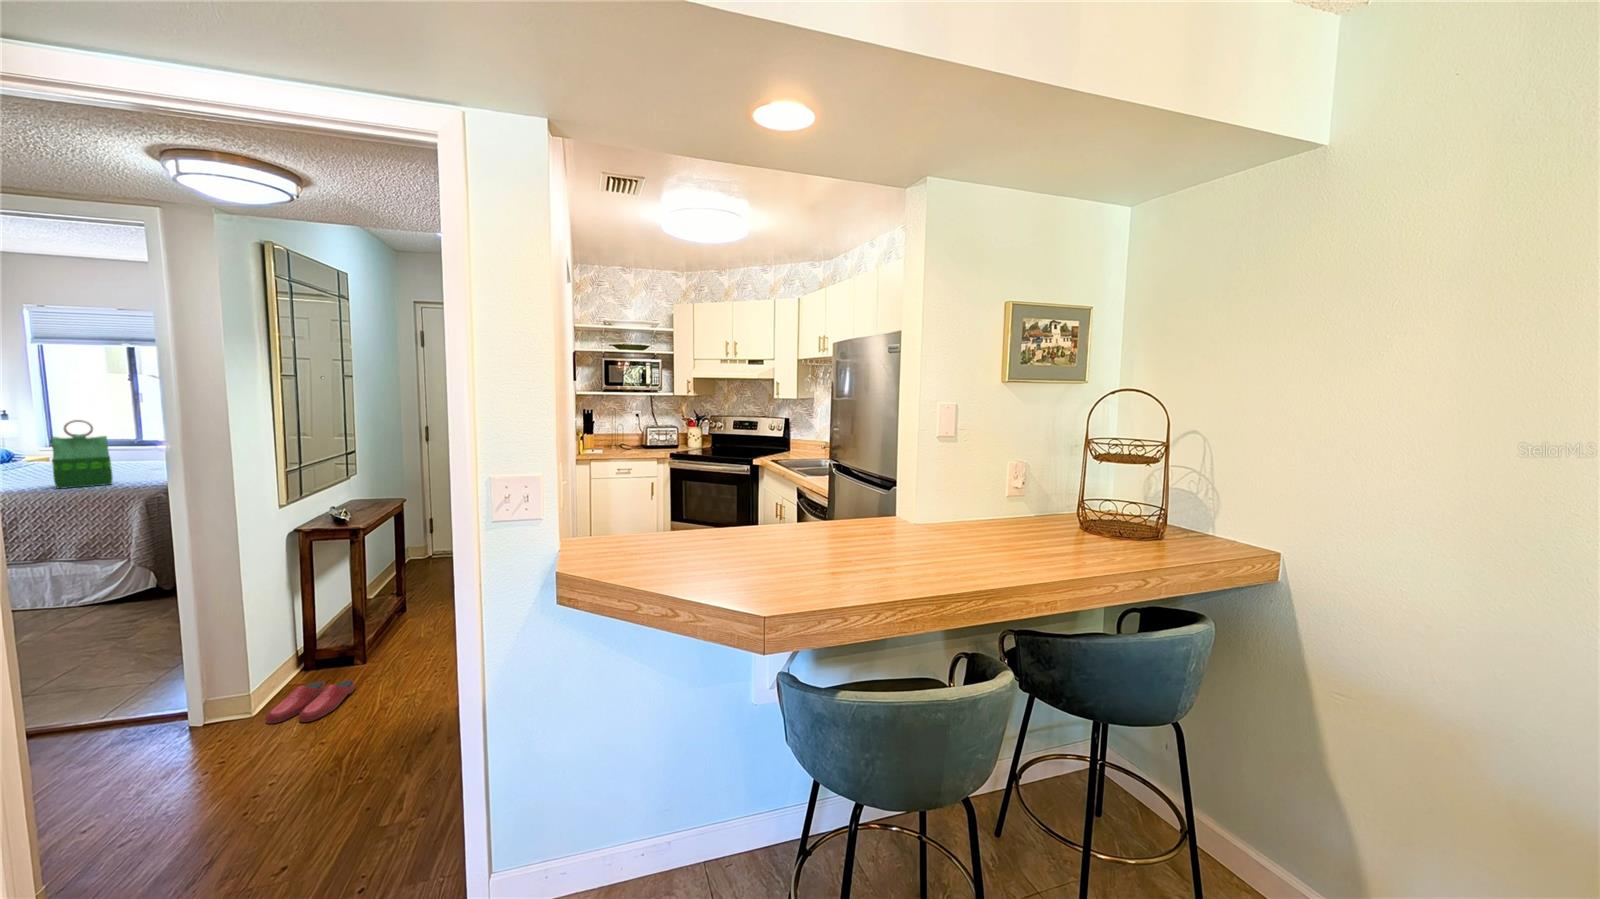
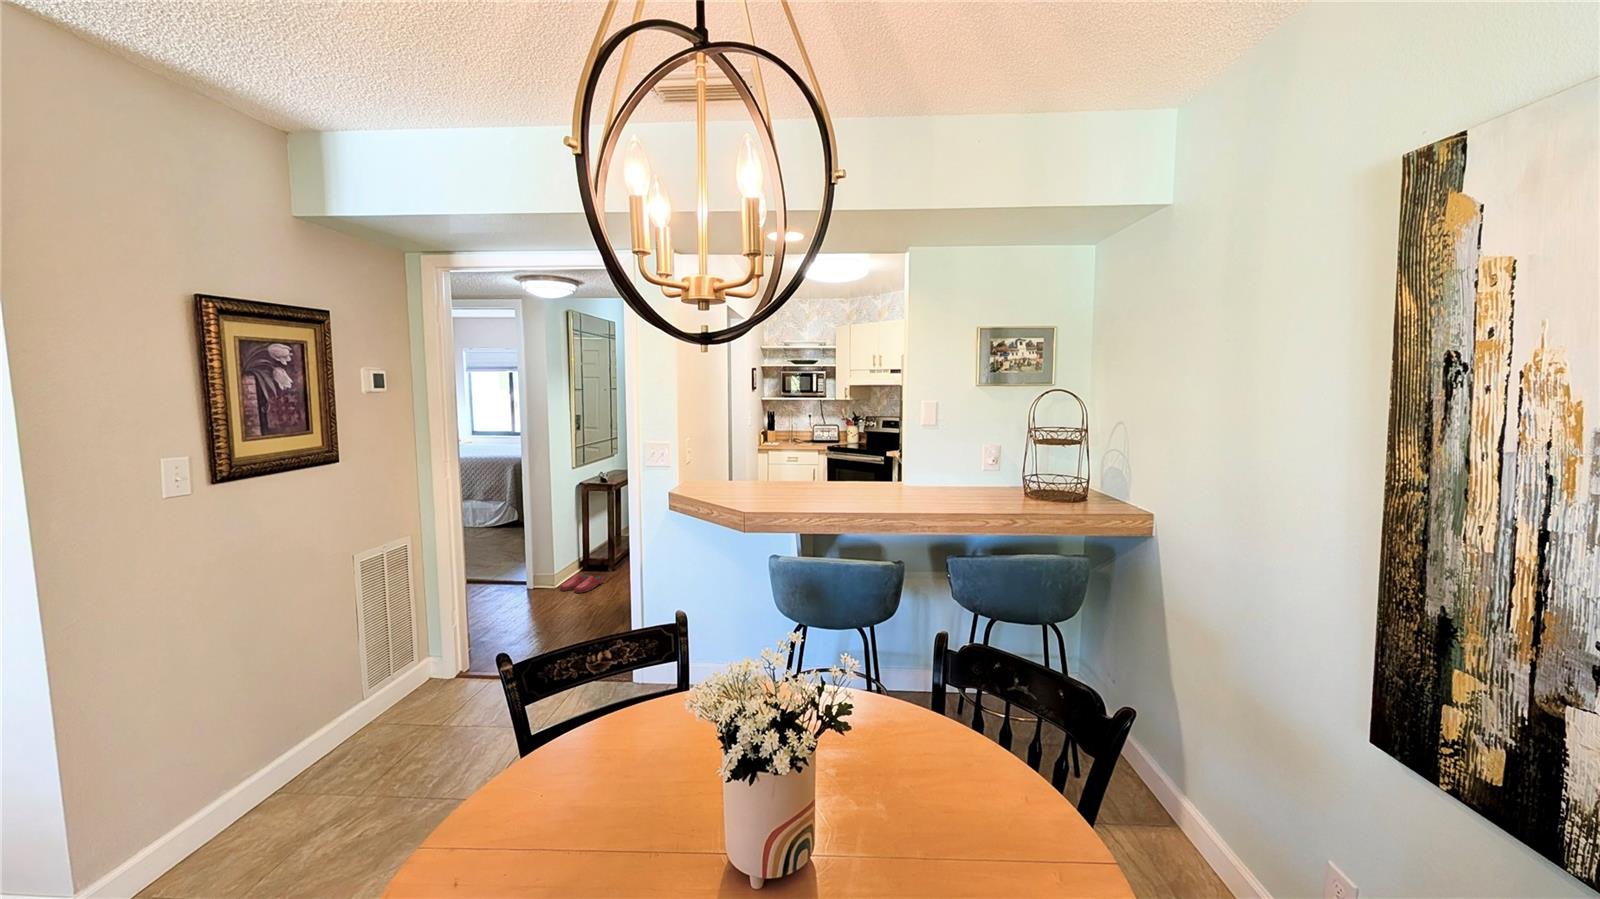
tote bag: present [52,420,113,489] -> none [477,417,502,457]

